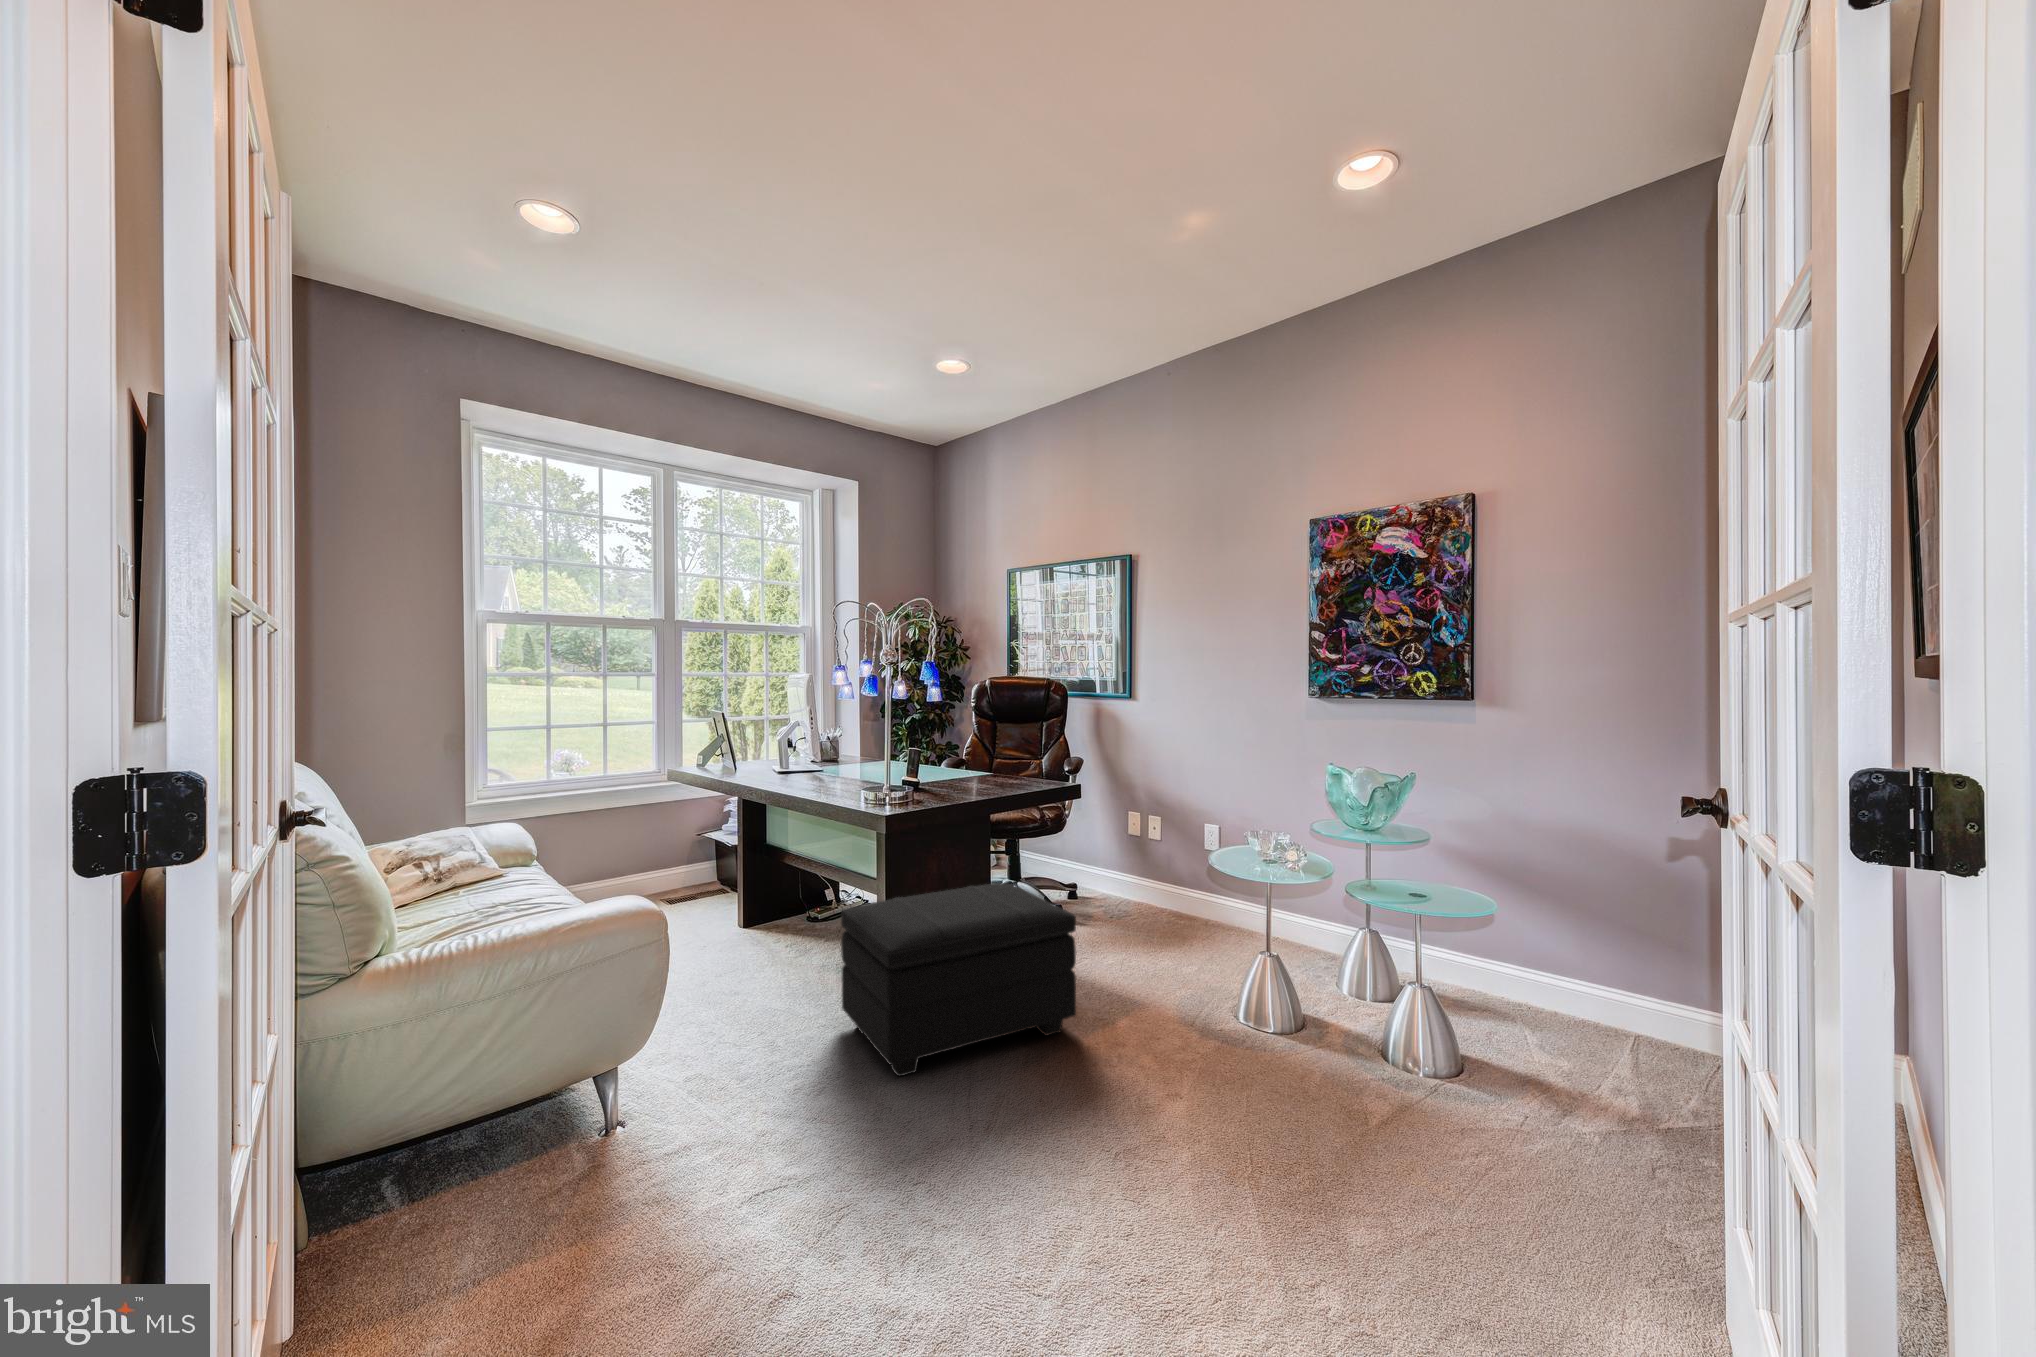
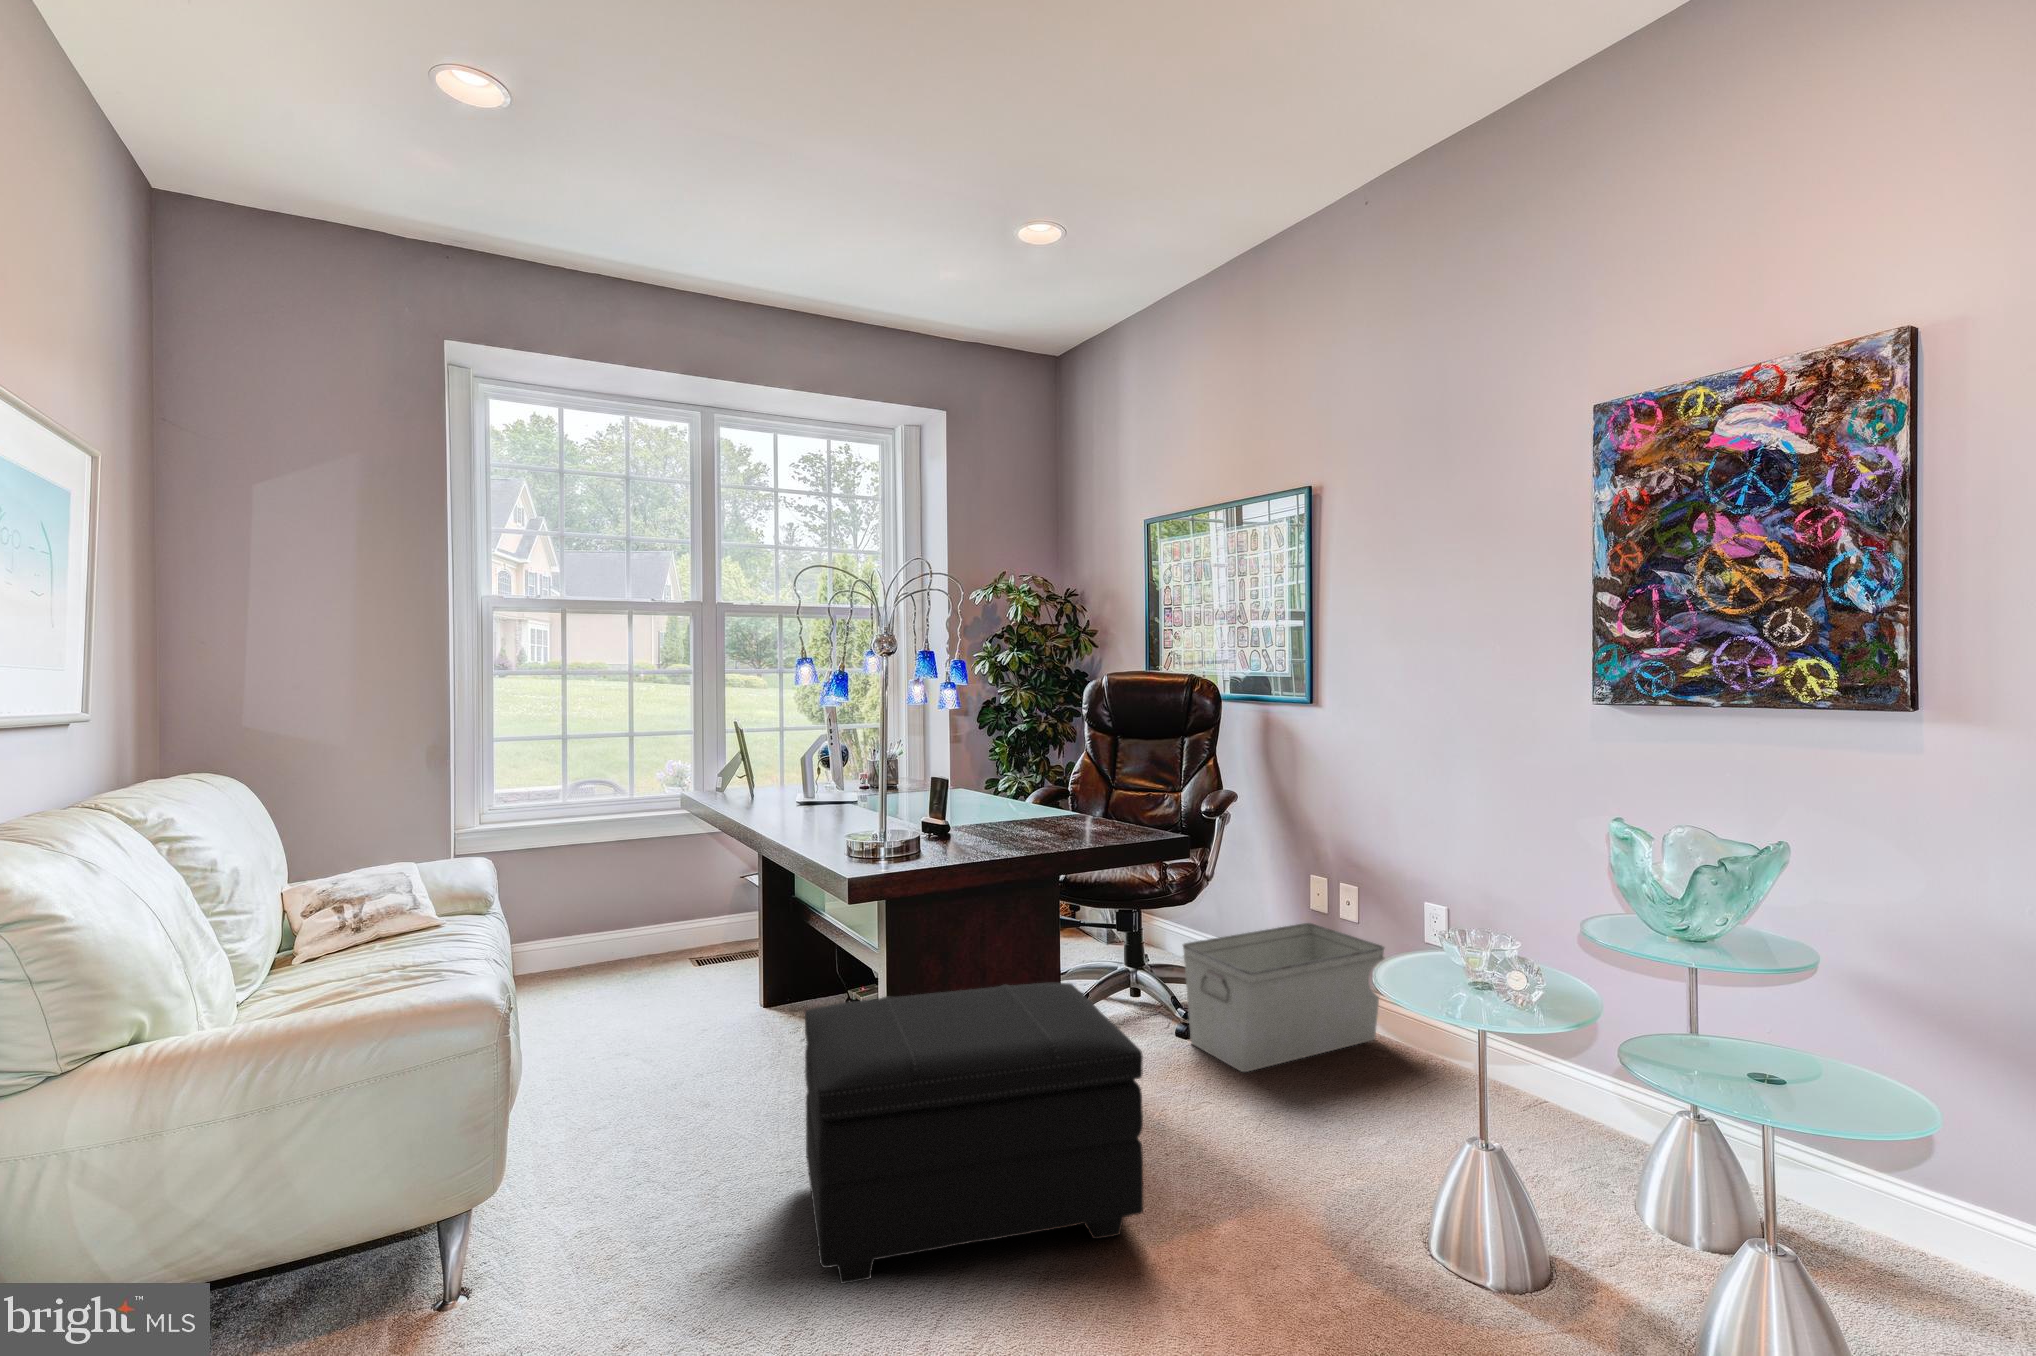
storage bin: none [1055,844,1182,940] -> present [1183,923,1384,1072]

